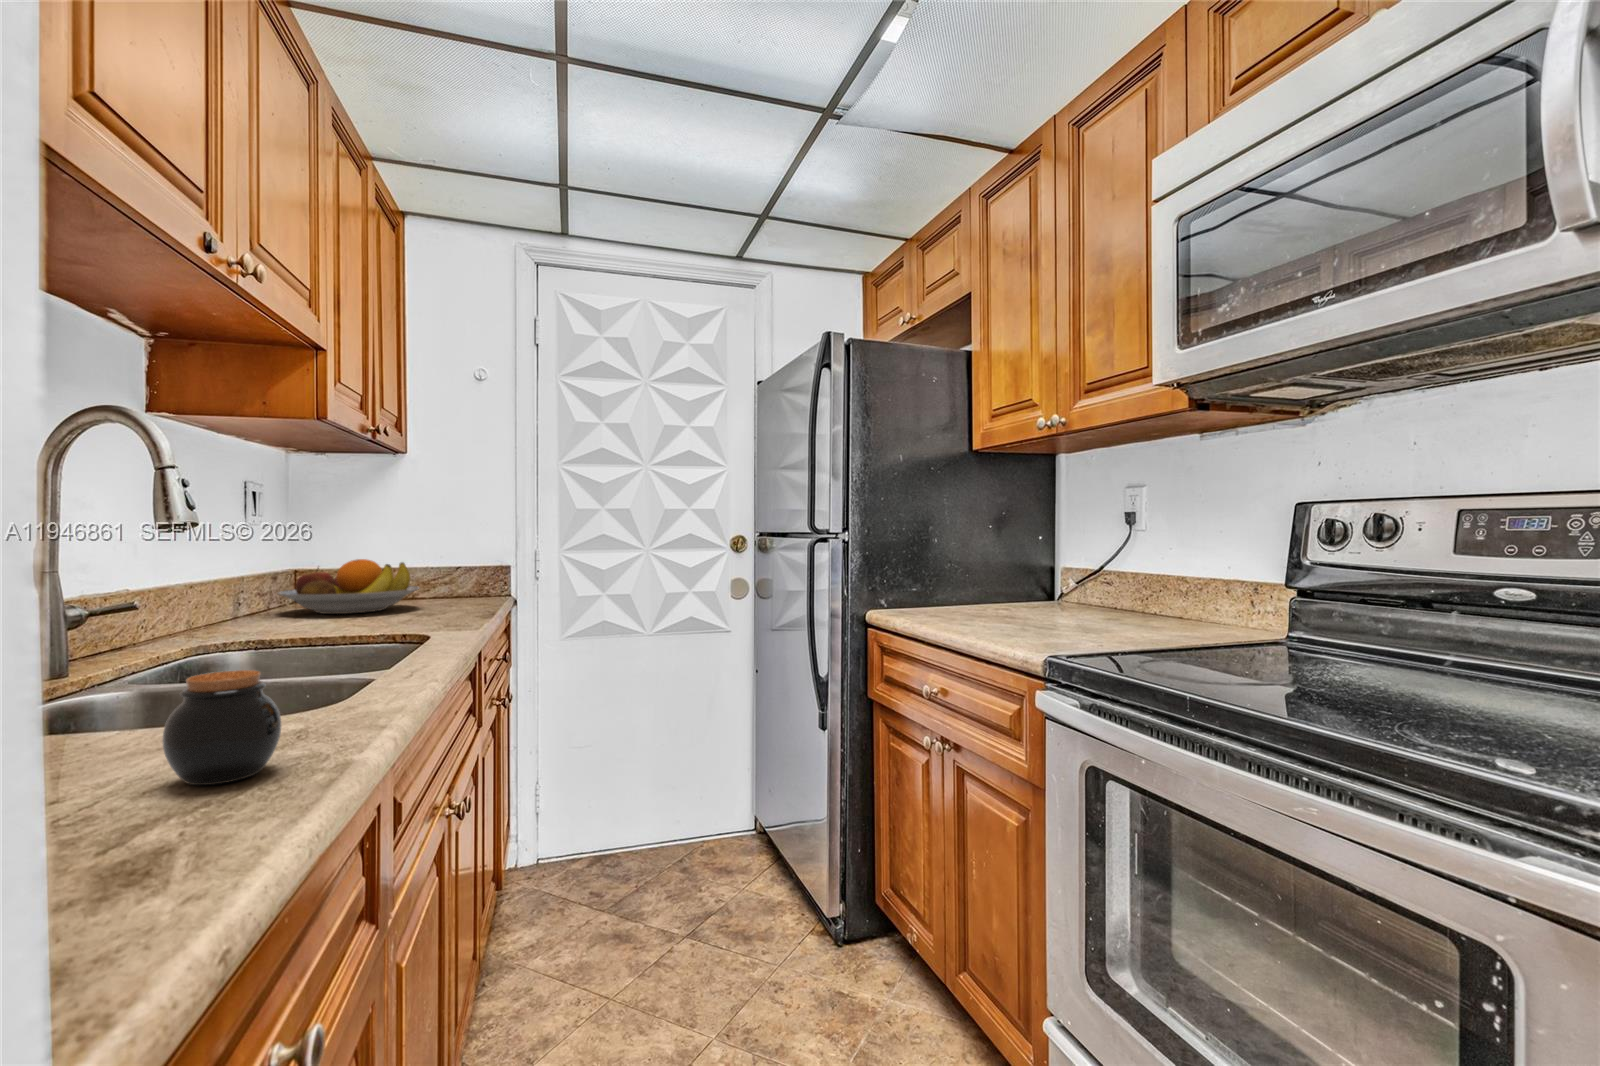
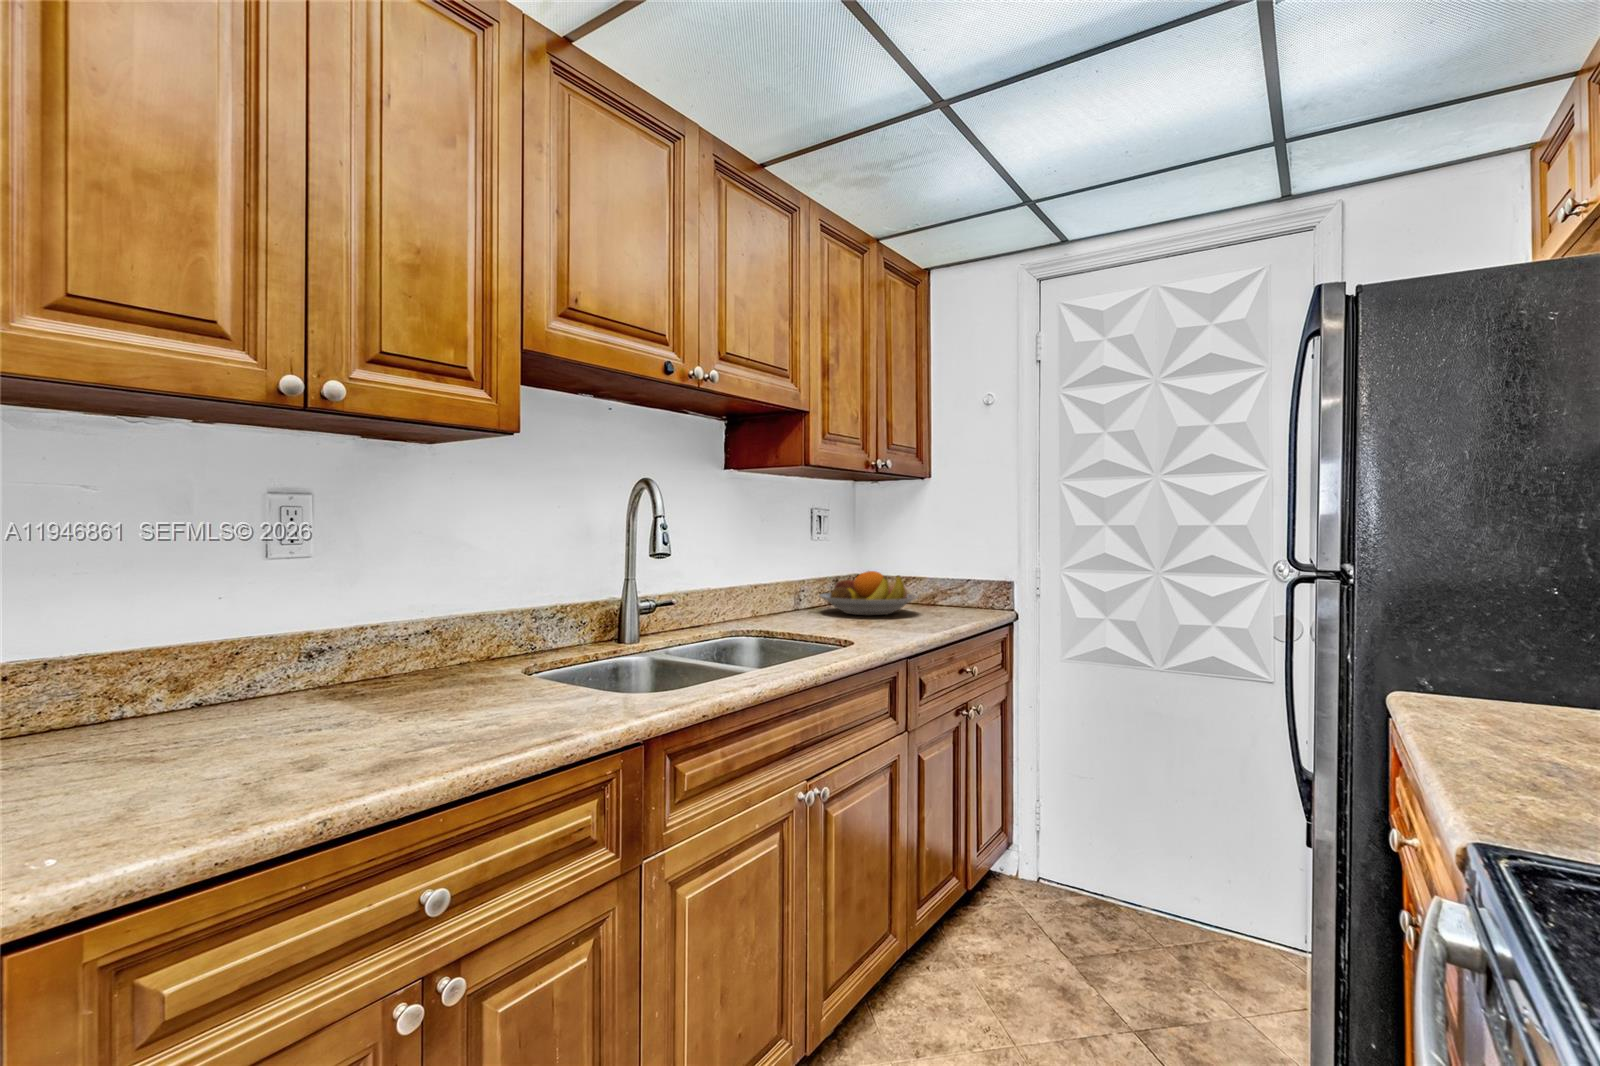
jar: present [163,670,281,785] -> none [508,651,571,723]

